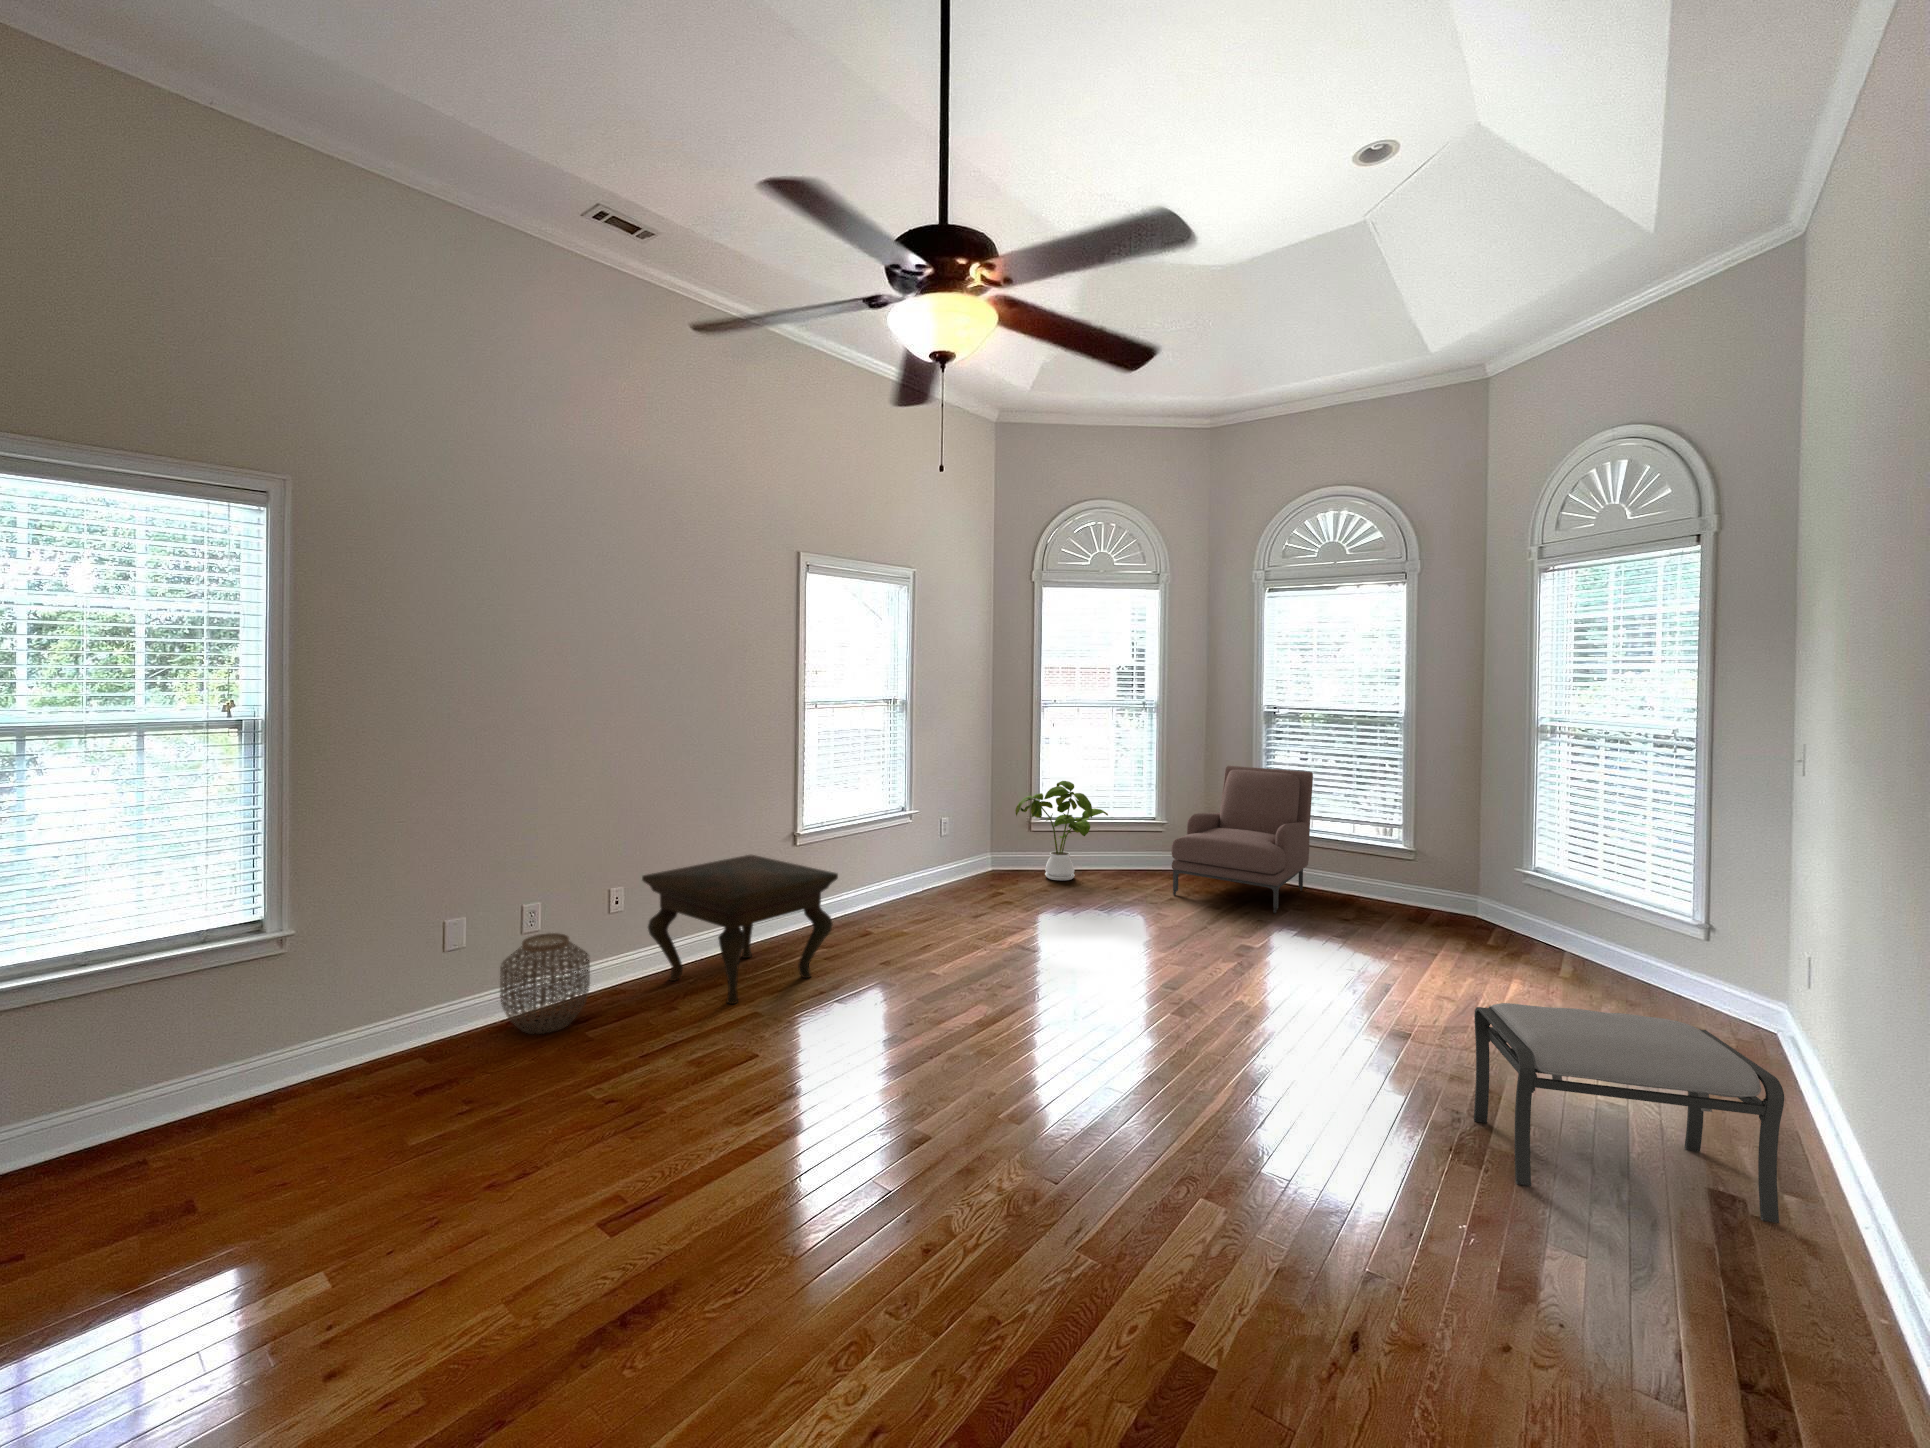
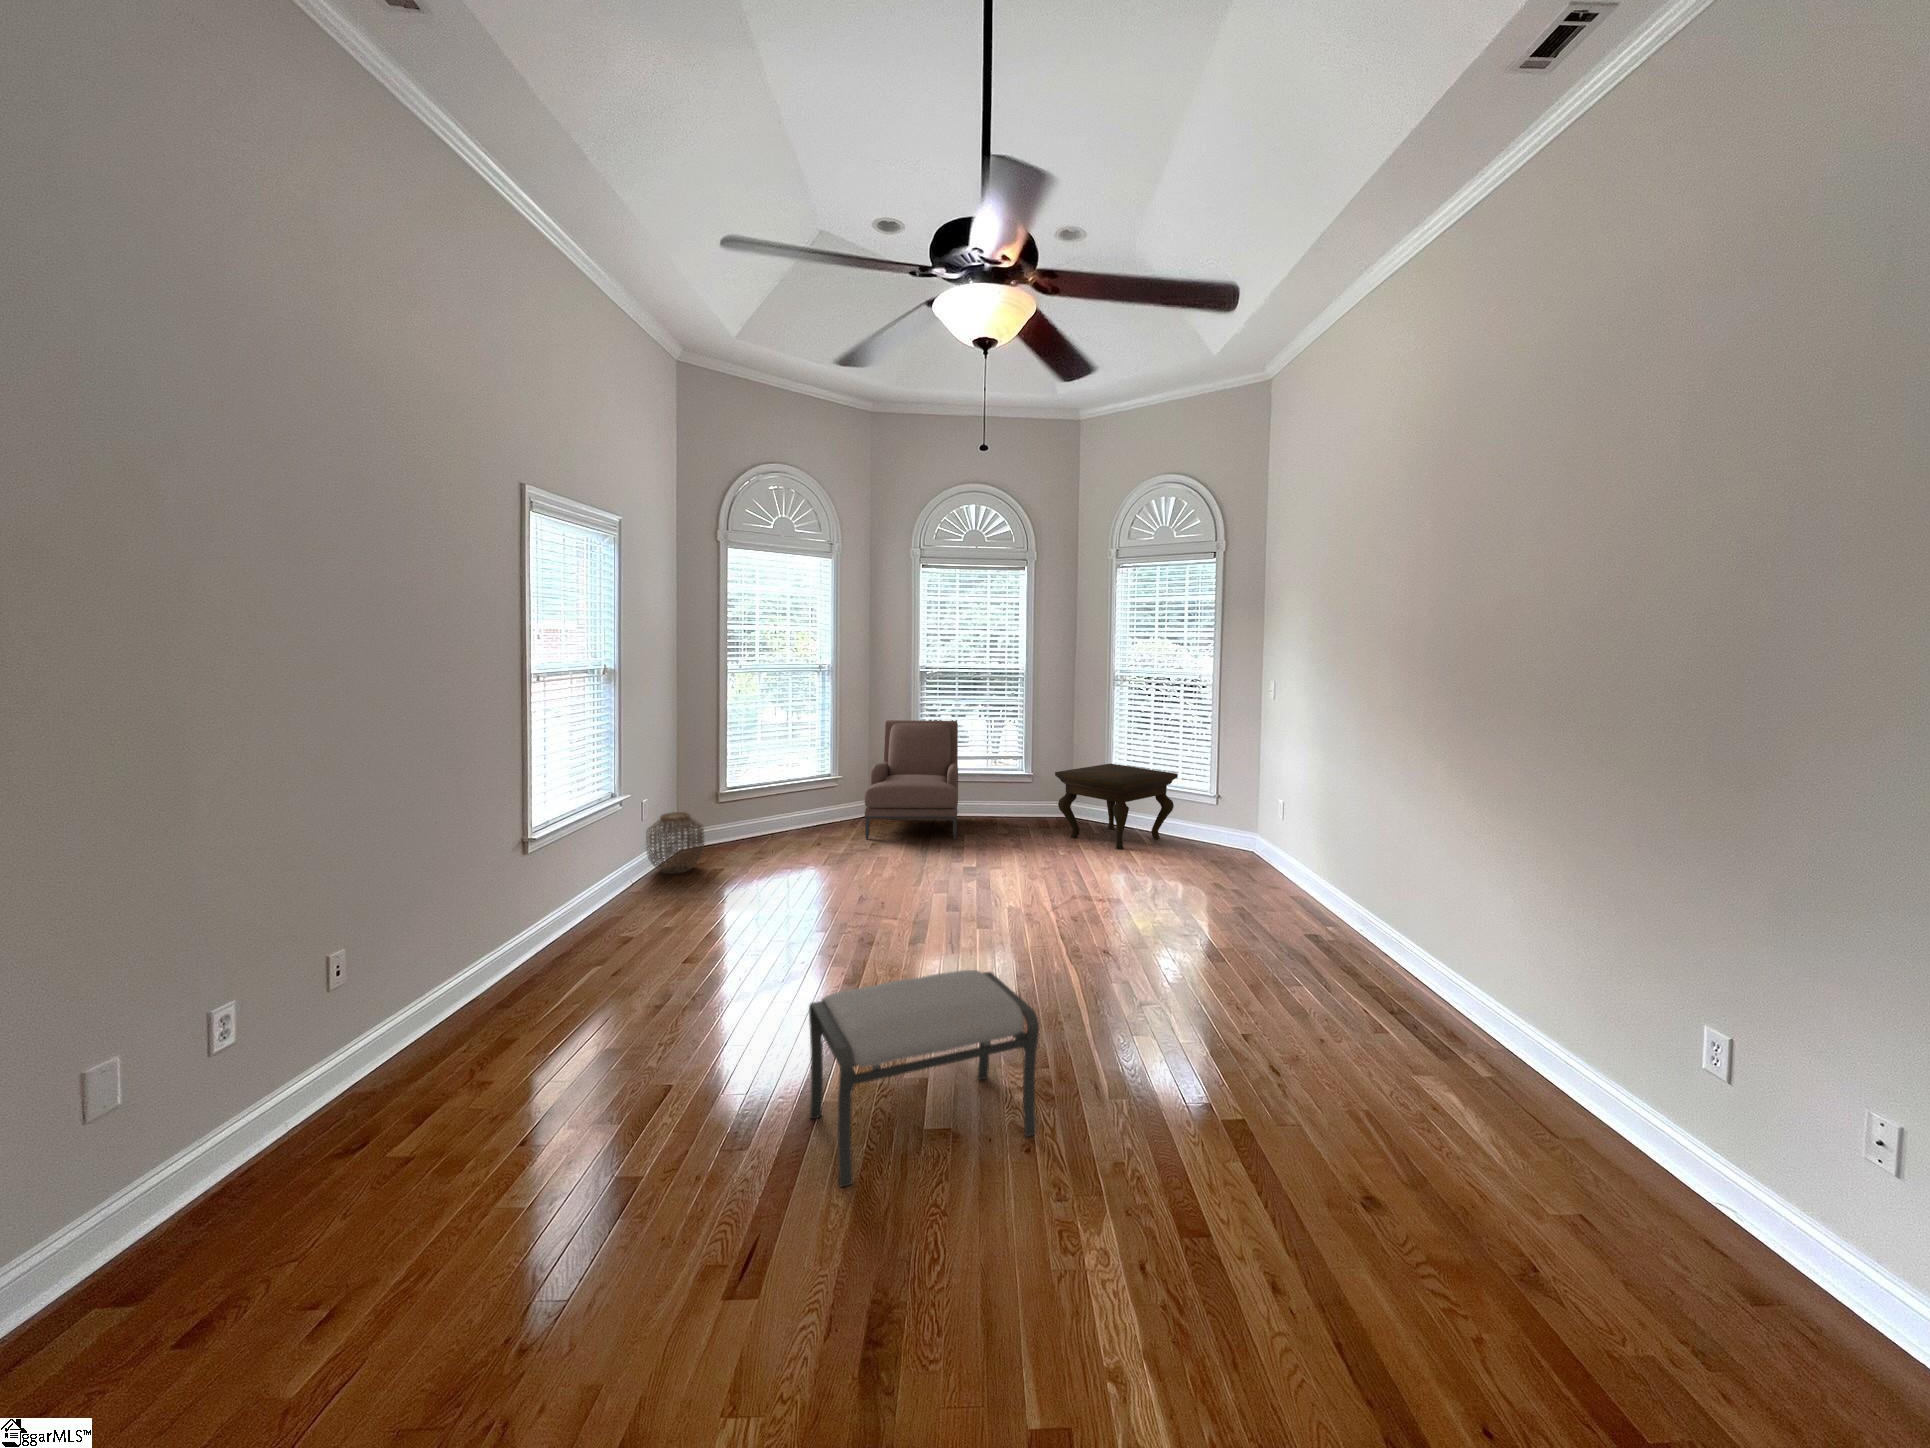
house plant: present [1015,781,1108,881] -> none [705,747,796,845]
side table: present [642,855,838,1004] -> present [1055,763,1178,849]
woven basket: present [500,933,590,1034] -> present [646,812,704,874]
ottoman: present [1474,1003,1784,1223] -> present [809,970,1039,1187]

